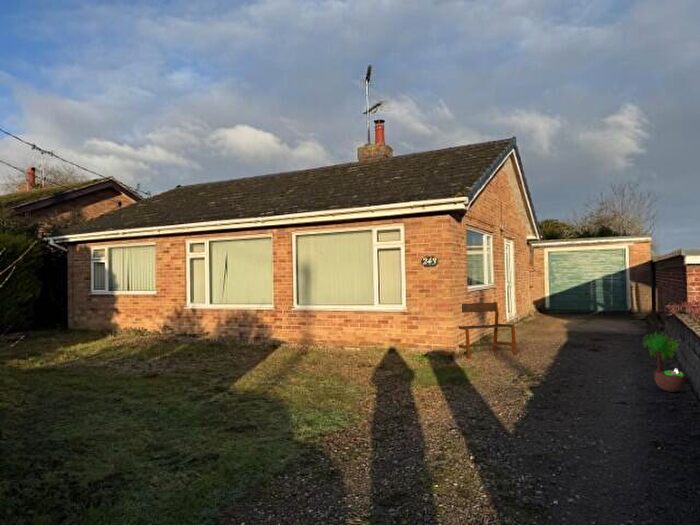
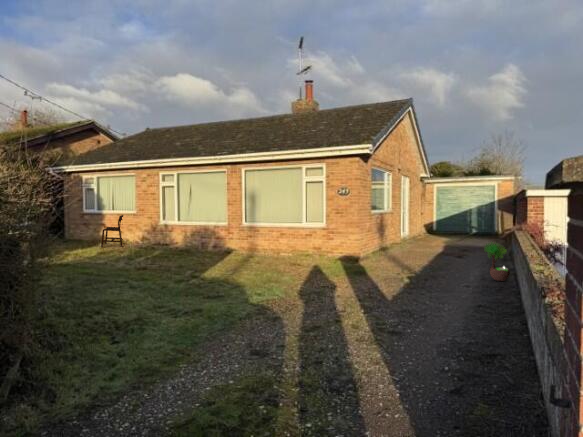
bench: present [459,302,516,358] -> present [101,215,124,247]

